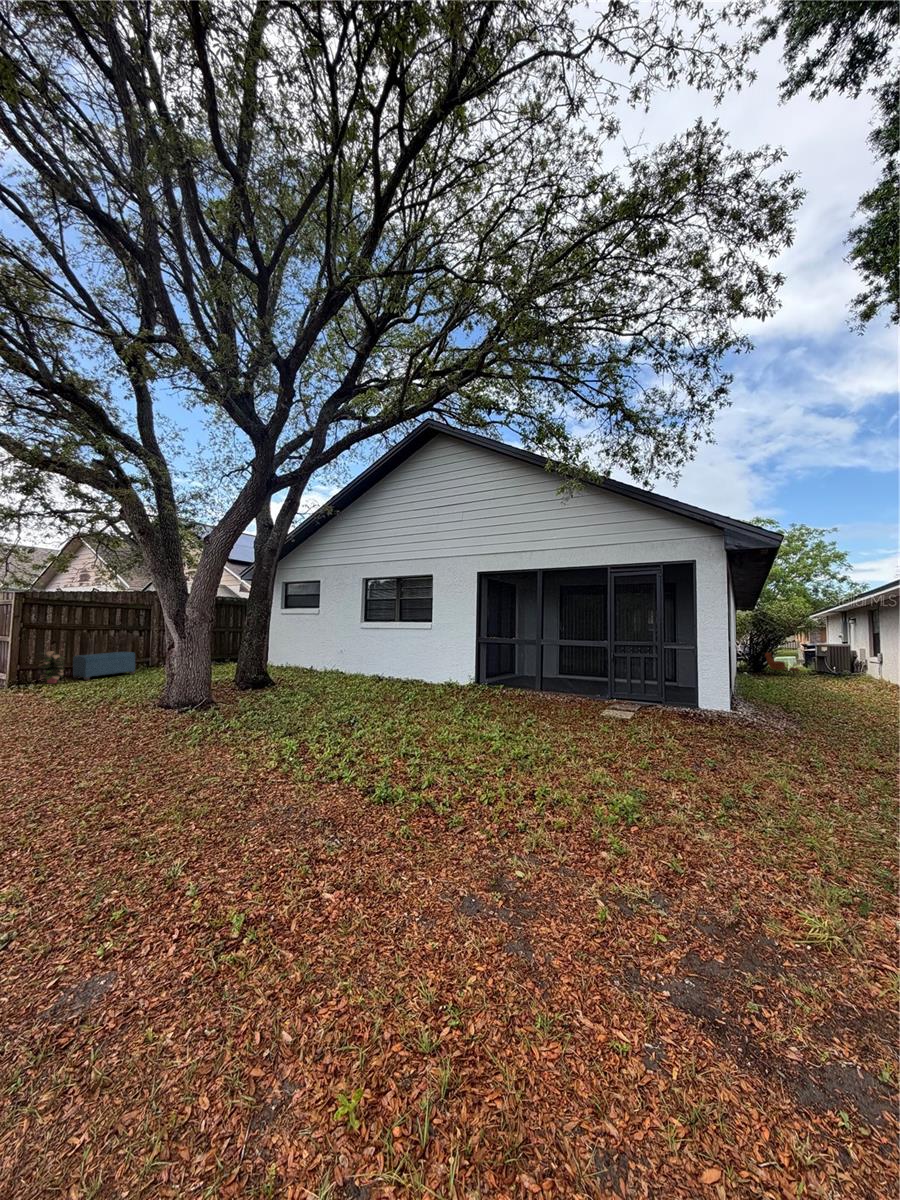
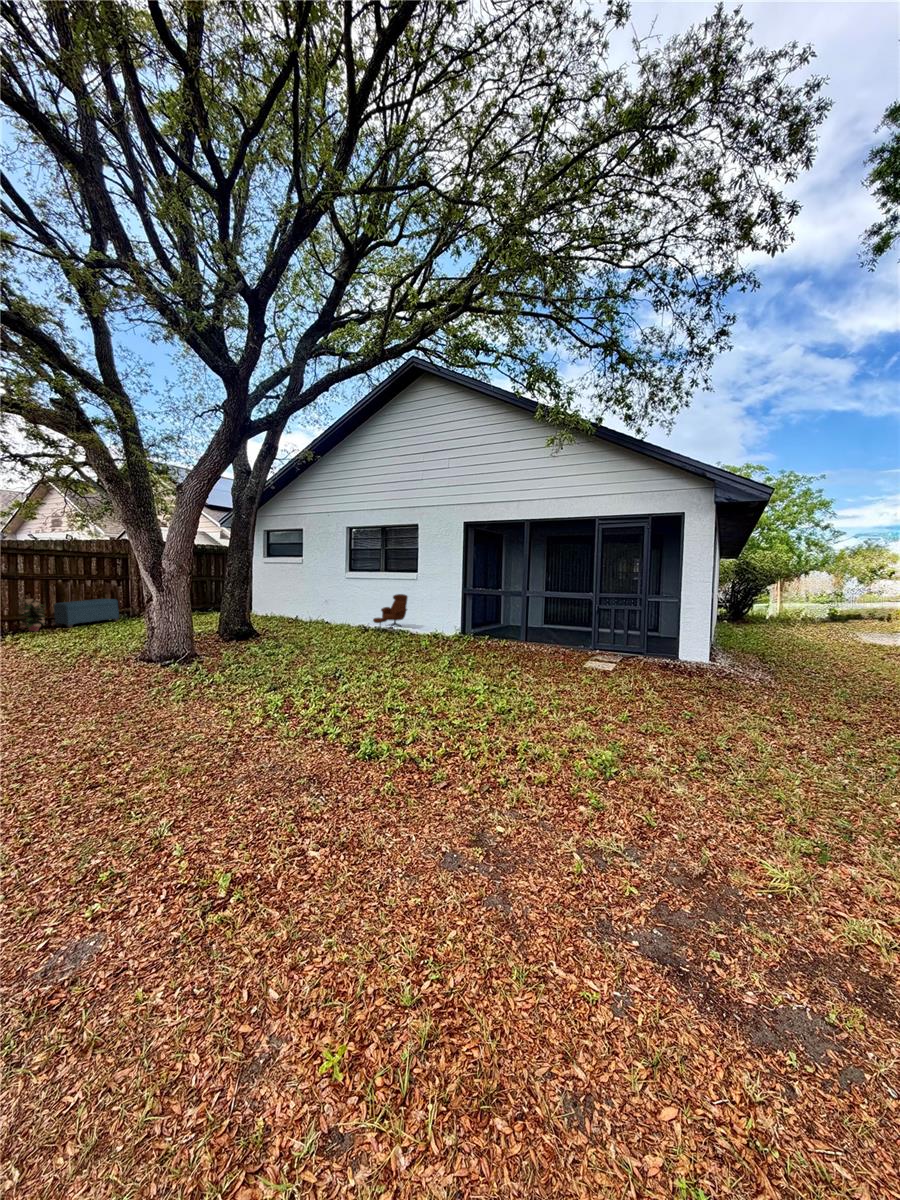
lounge chair: present [765,653,799,676] -> present [373,594,408,630]

